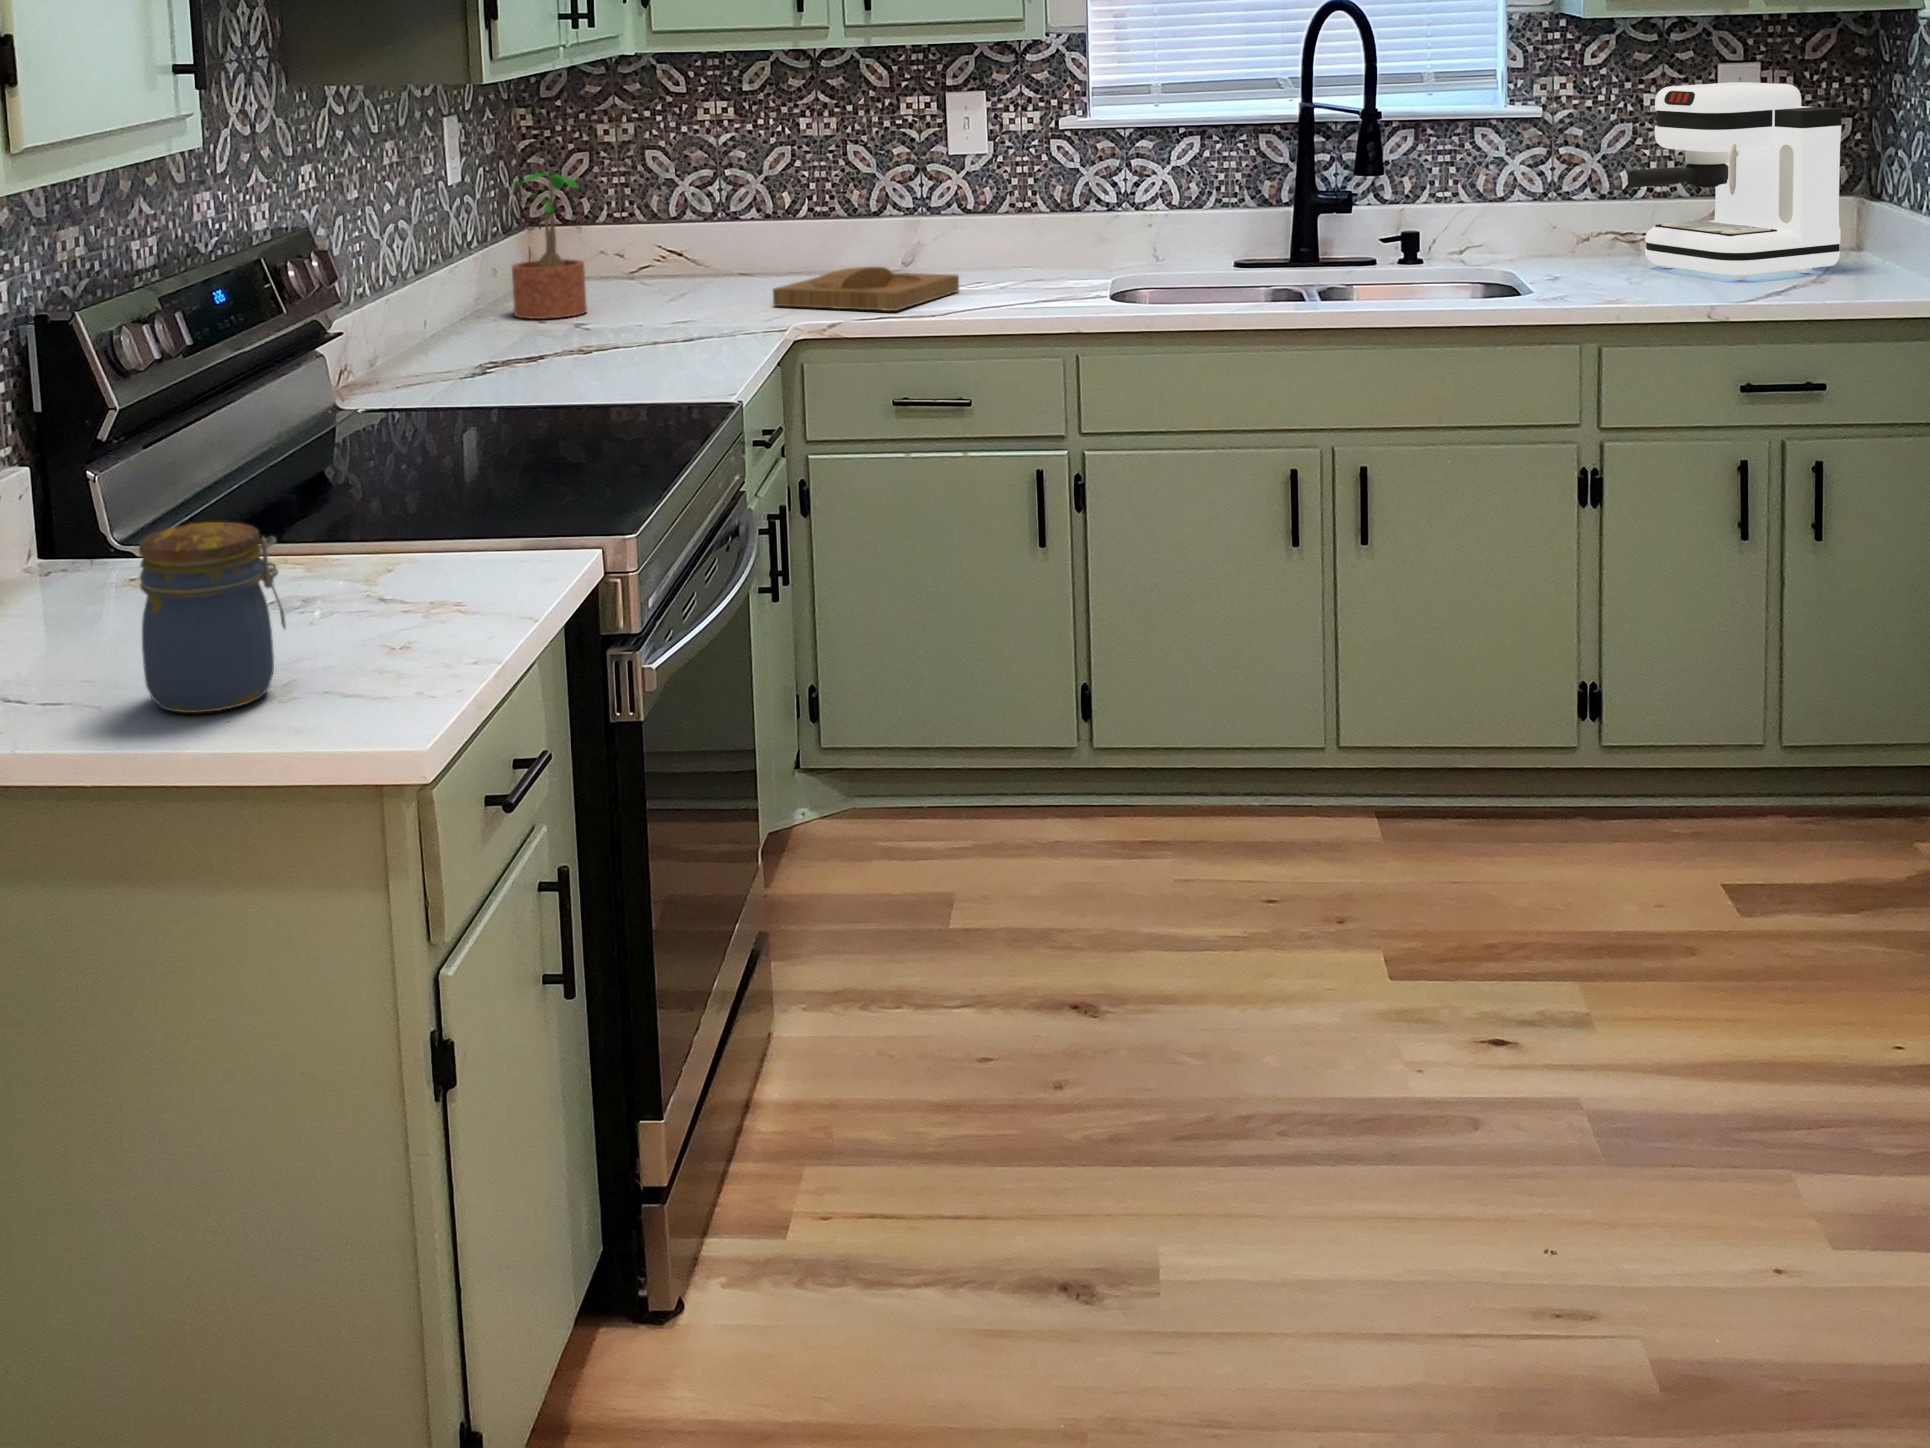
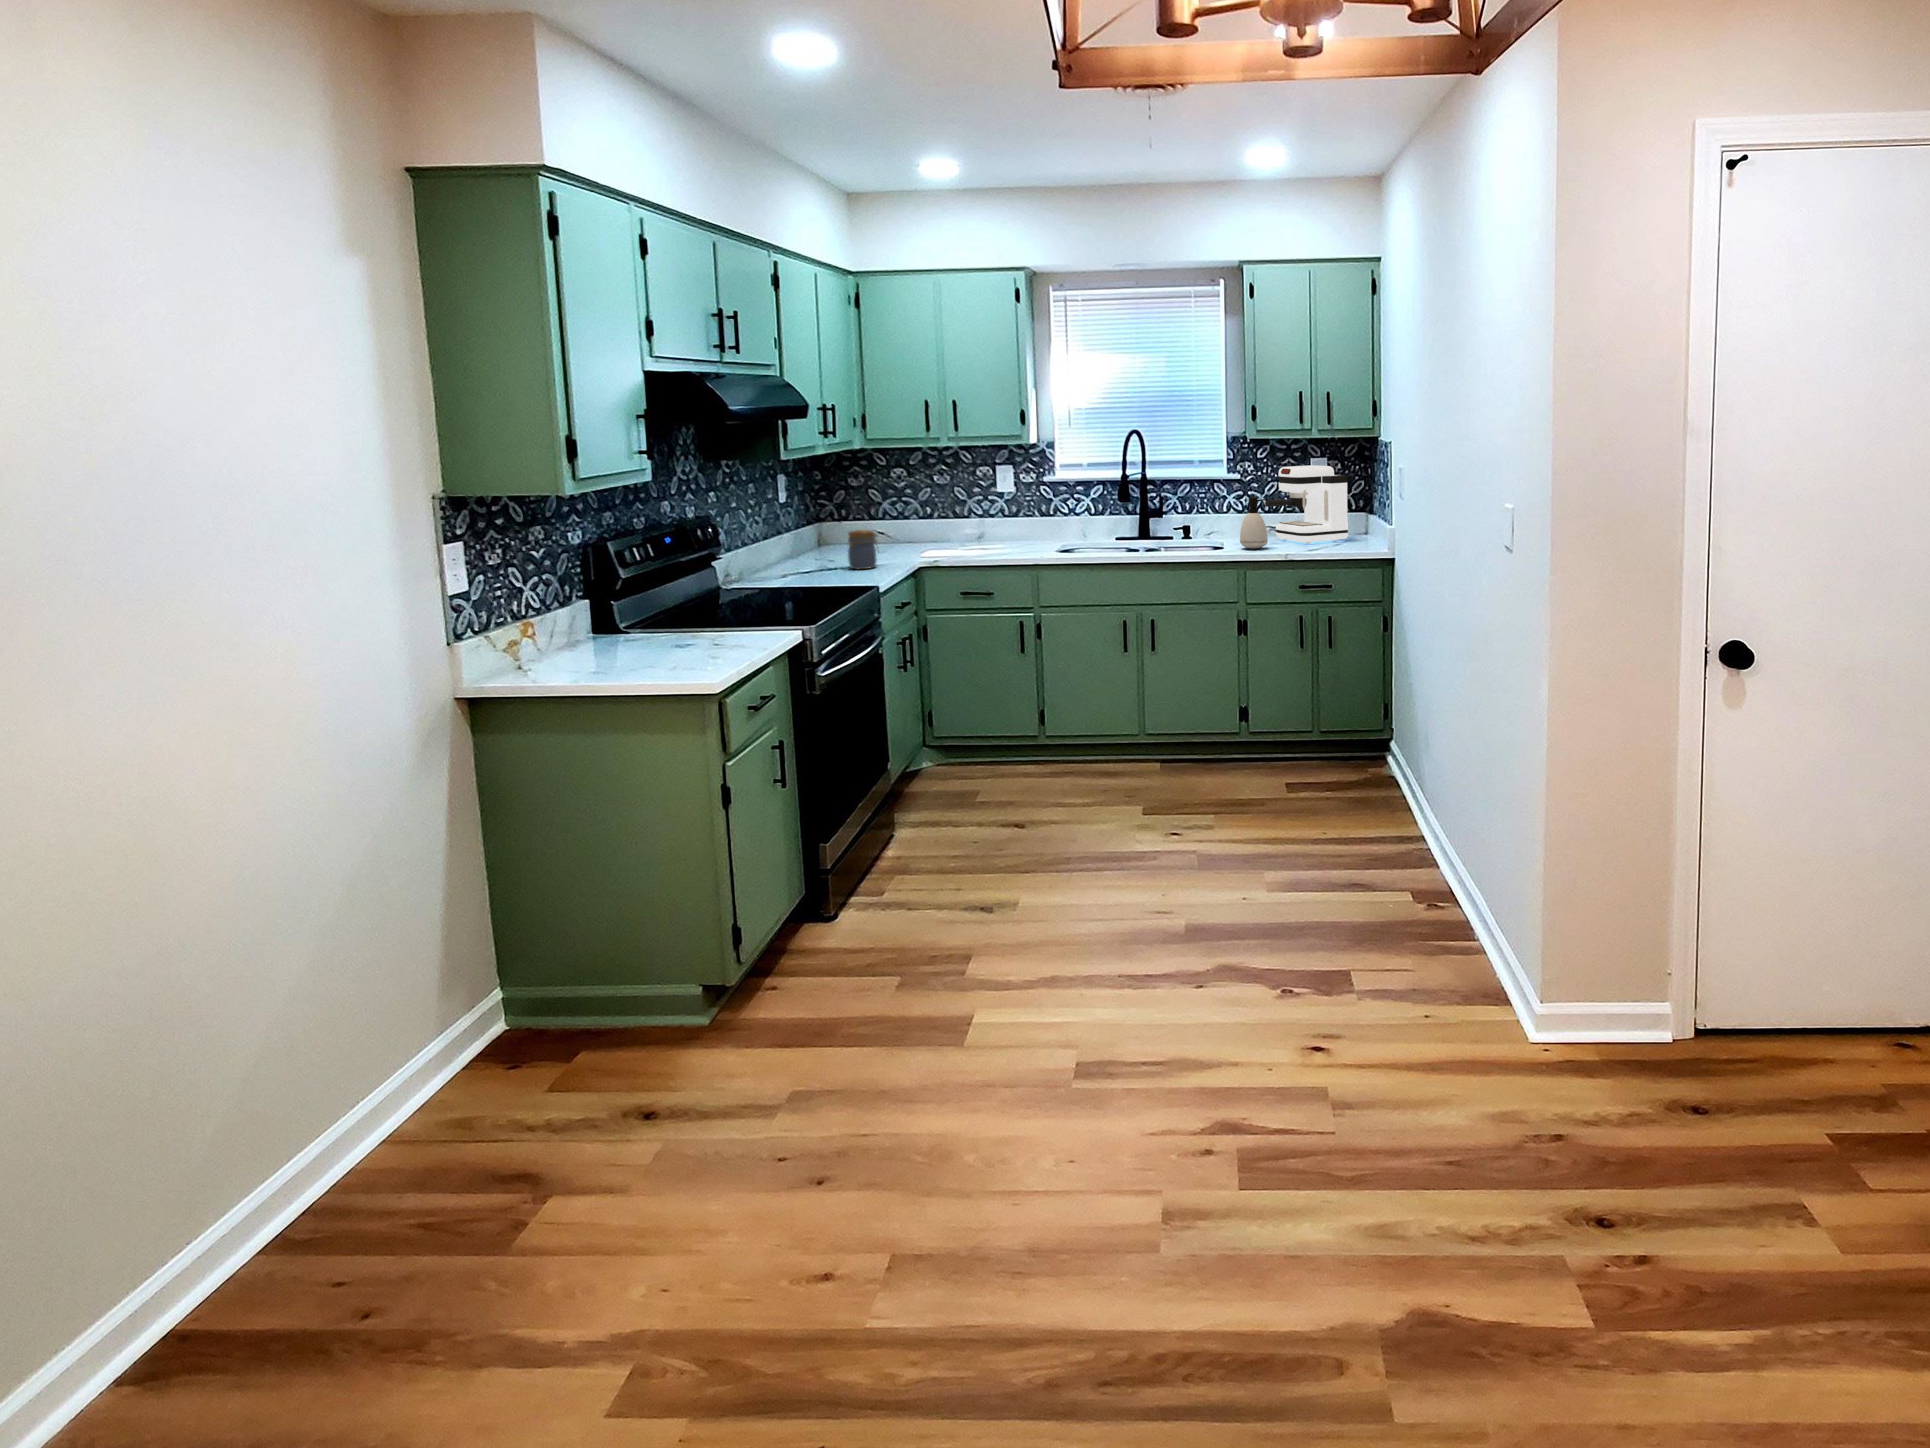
soap dispenser: none [1577,164,1653,293] -> present [1240,497,1268,549]
potted plant: present [512,173,587,319] -> none [807,499,839,559]
tray: present [773,267,959,311] -> none [917,539,997,556]
jar: present [139,522,286,713] -> present [848,530,879,569]

